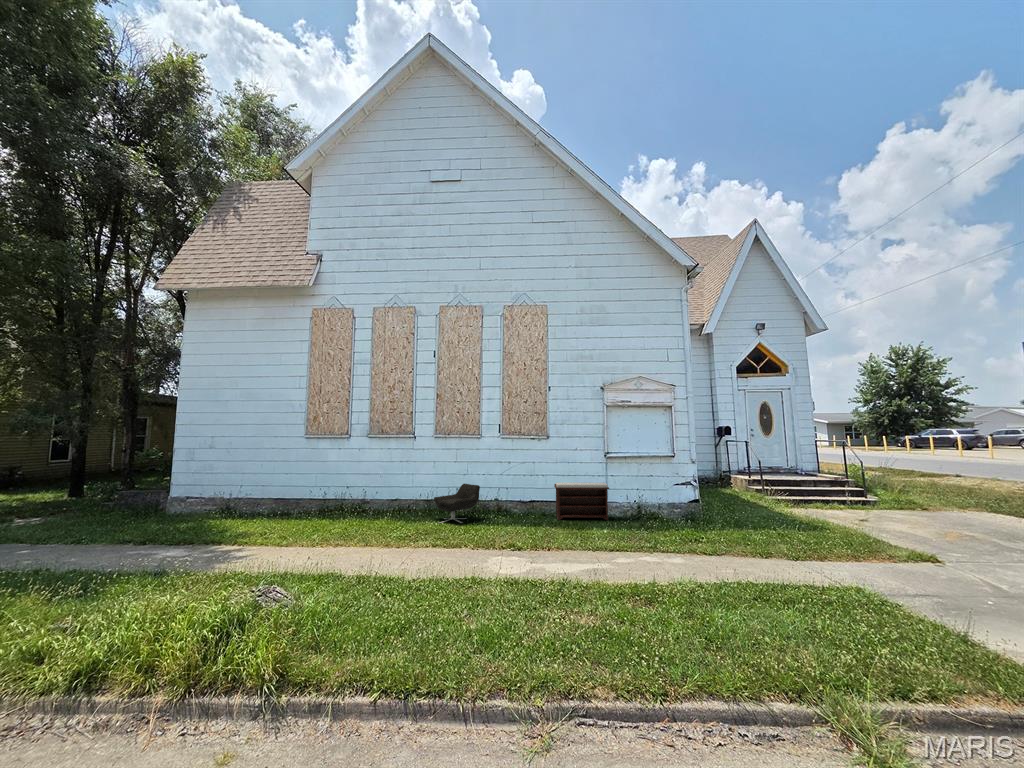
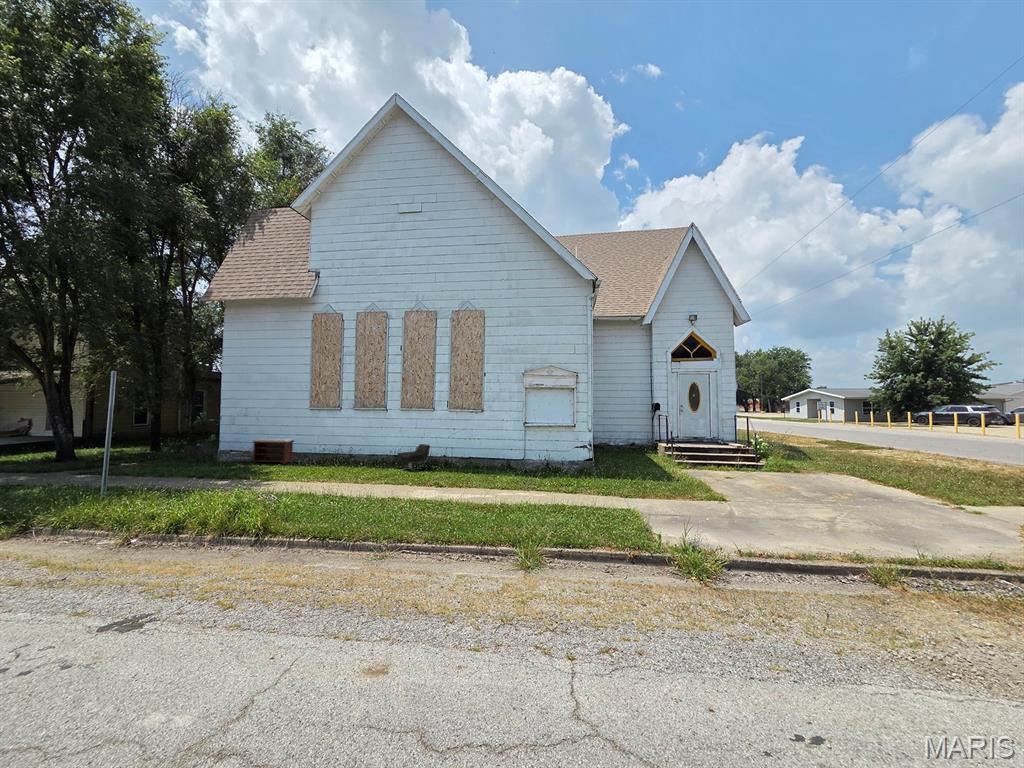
bench: present [554,482,609,520] -> present [253,438,294,464]

